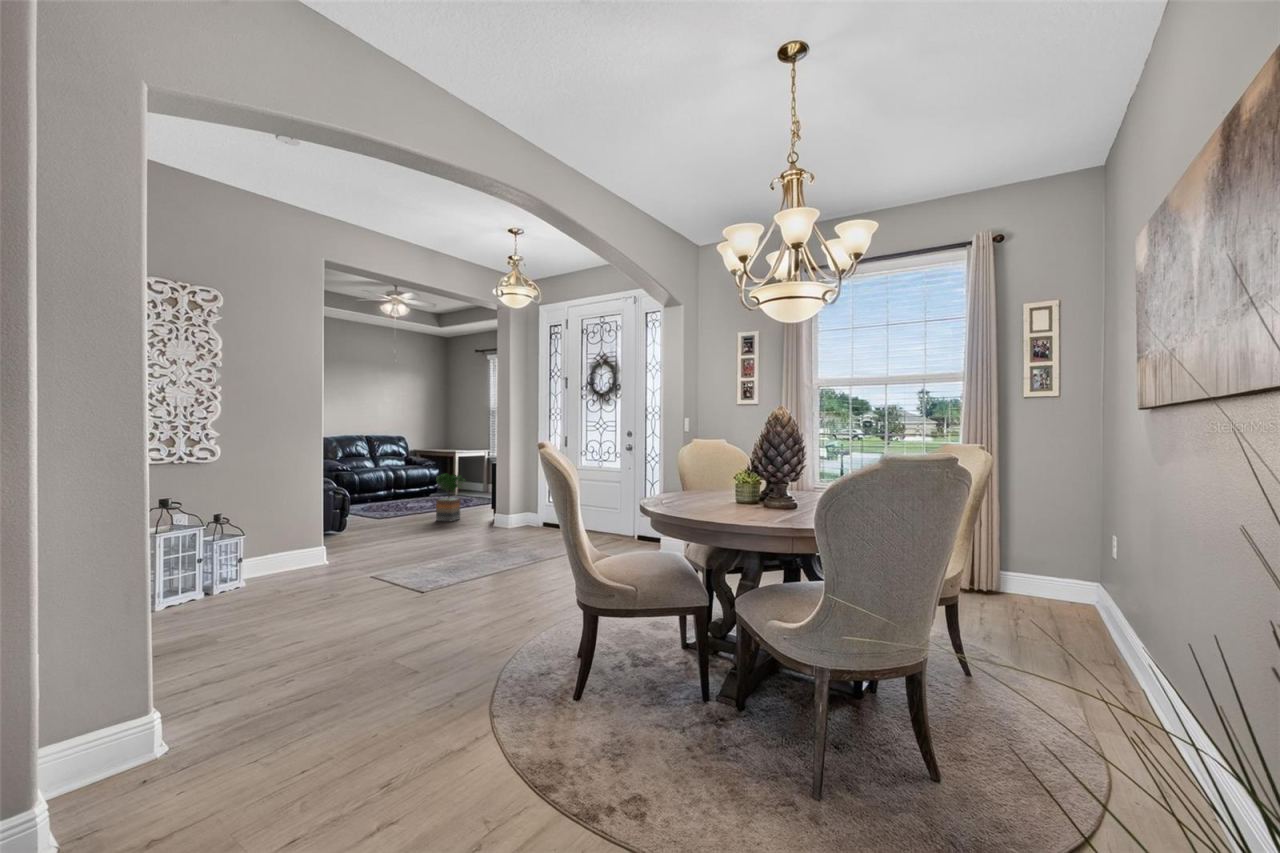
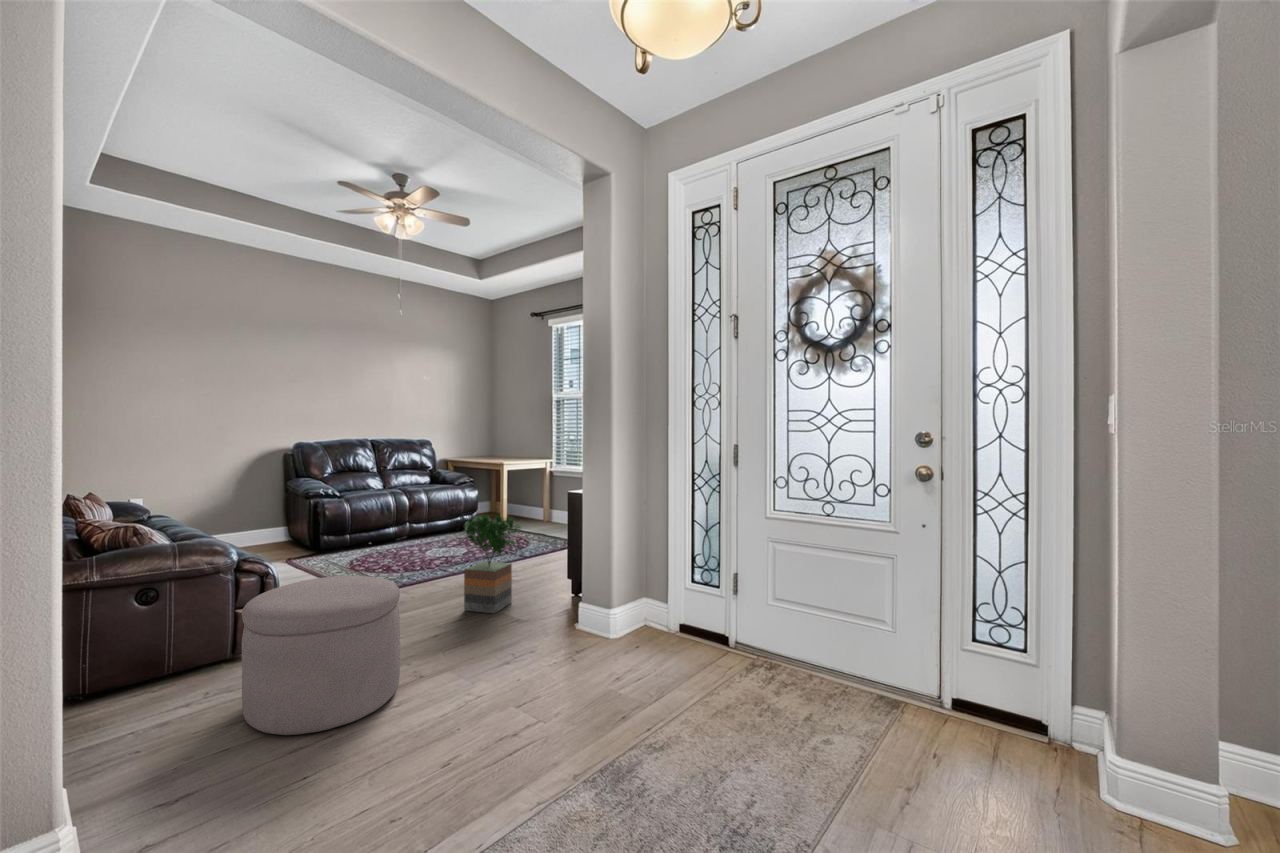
ottoman: none [354,492,414,544] -> present [242,575,400,735]

